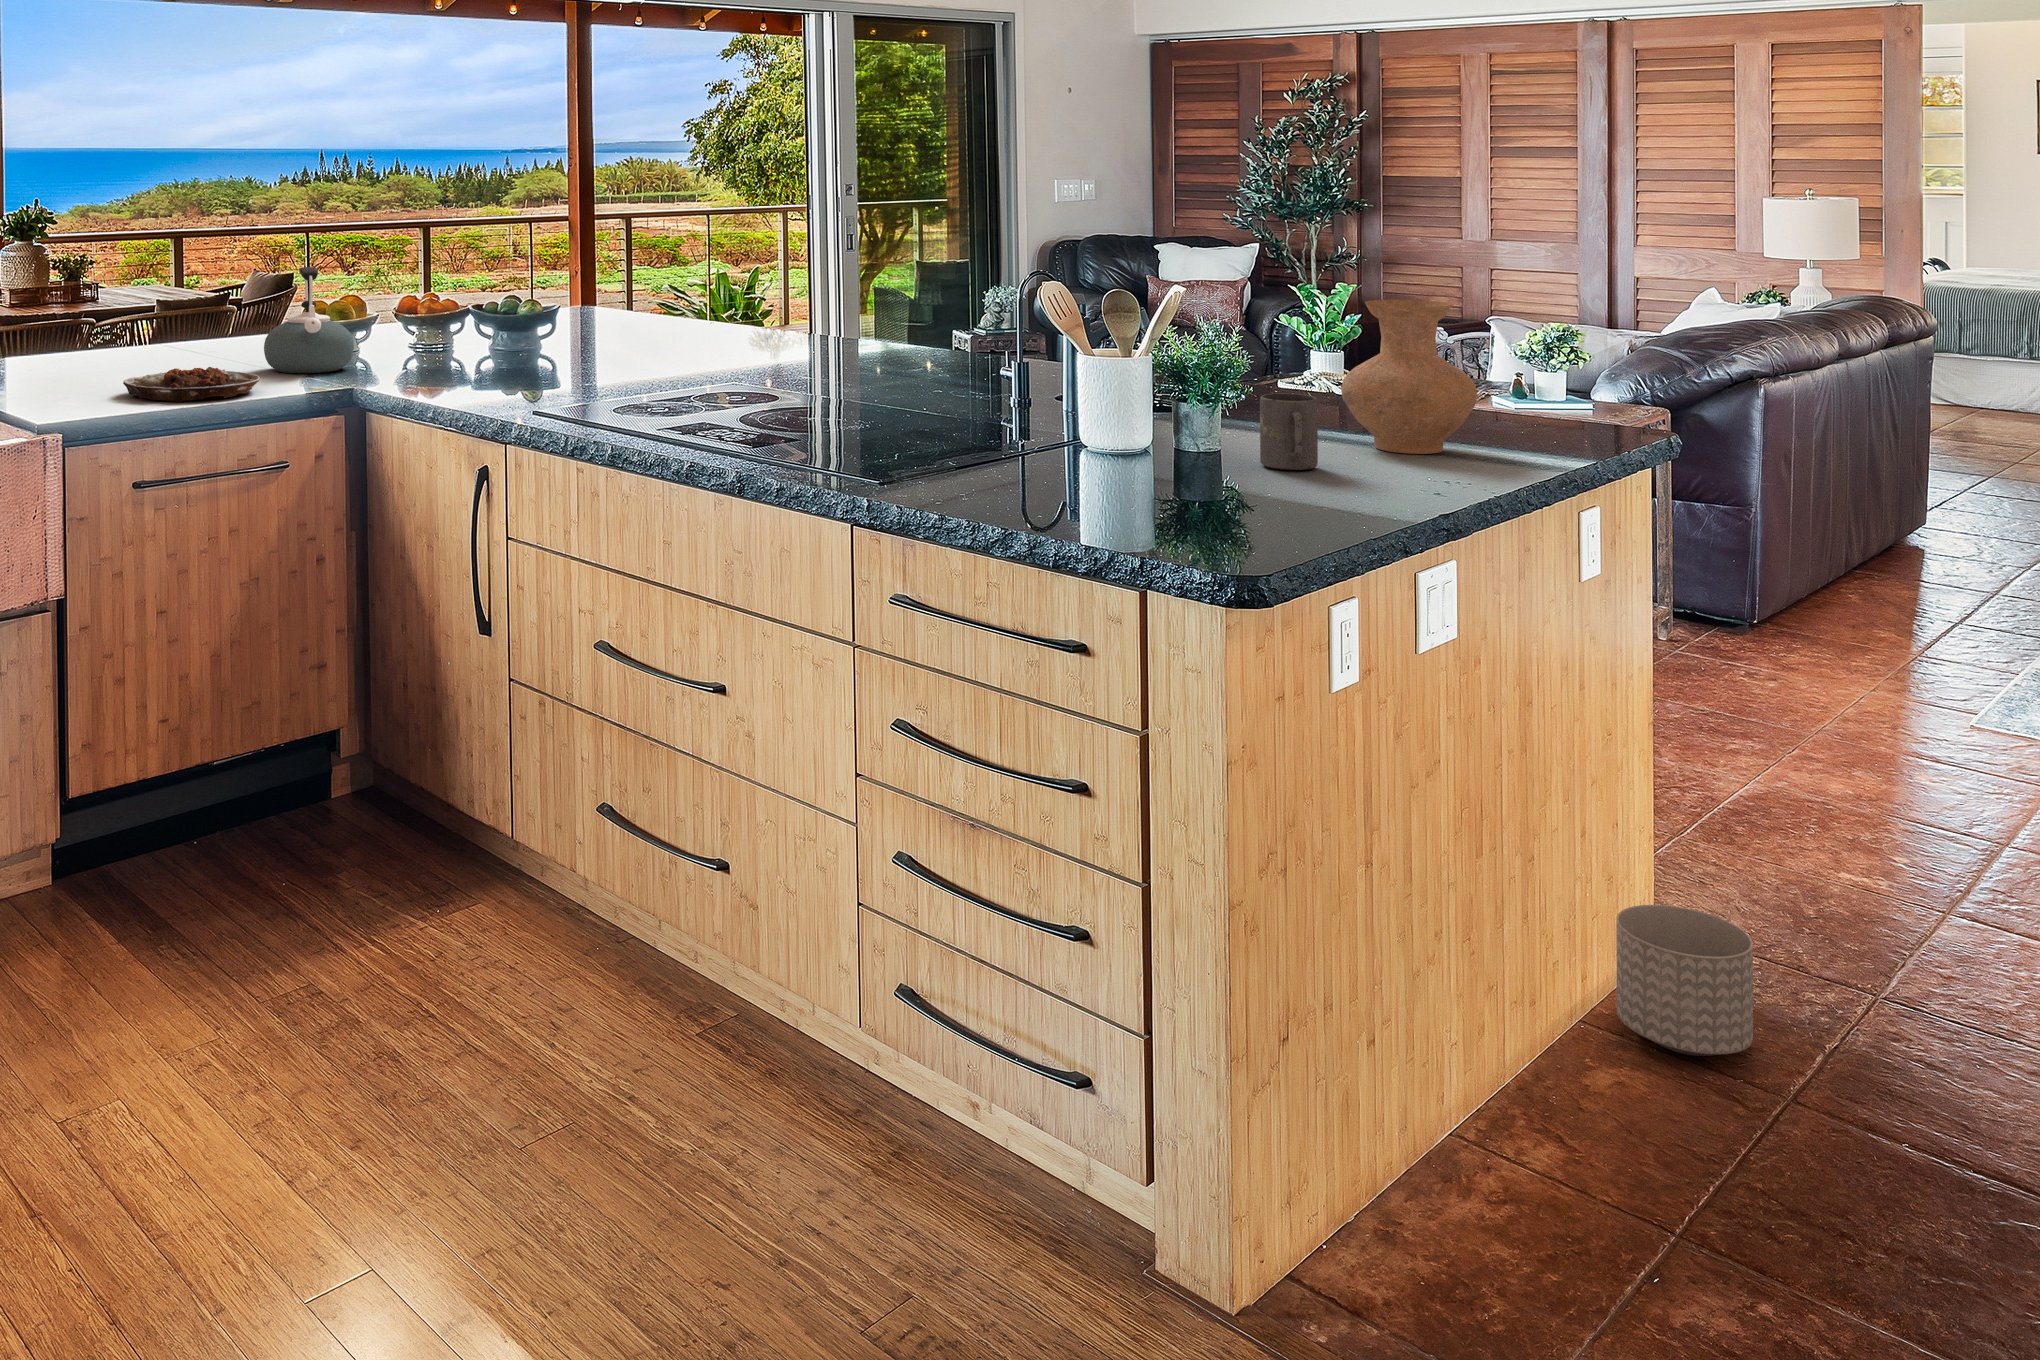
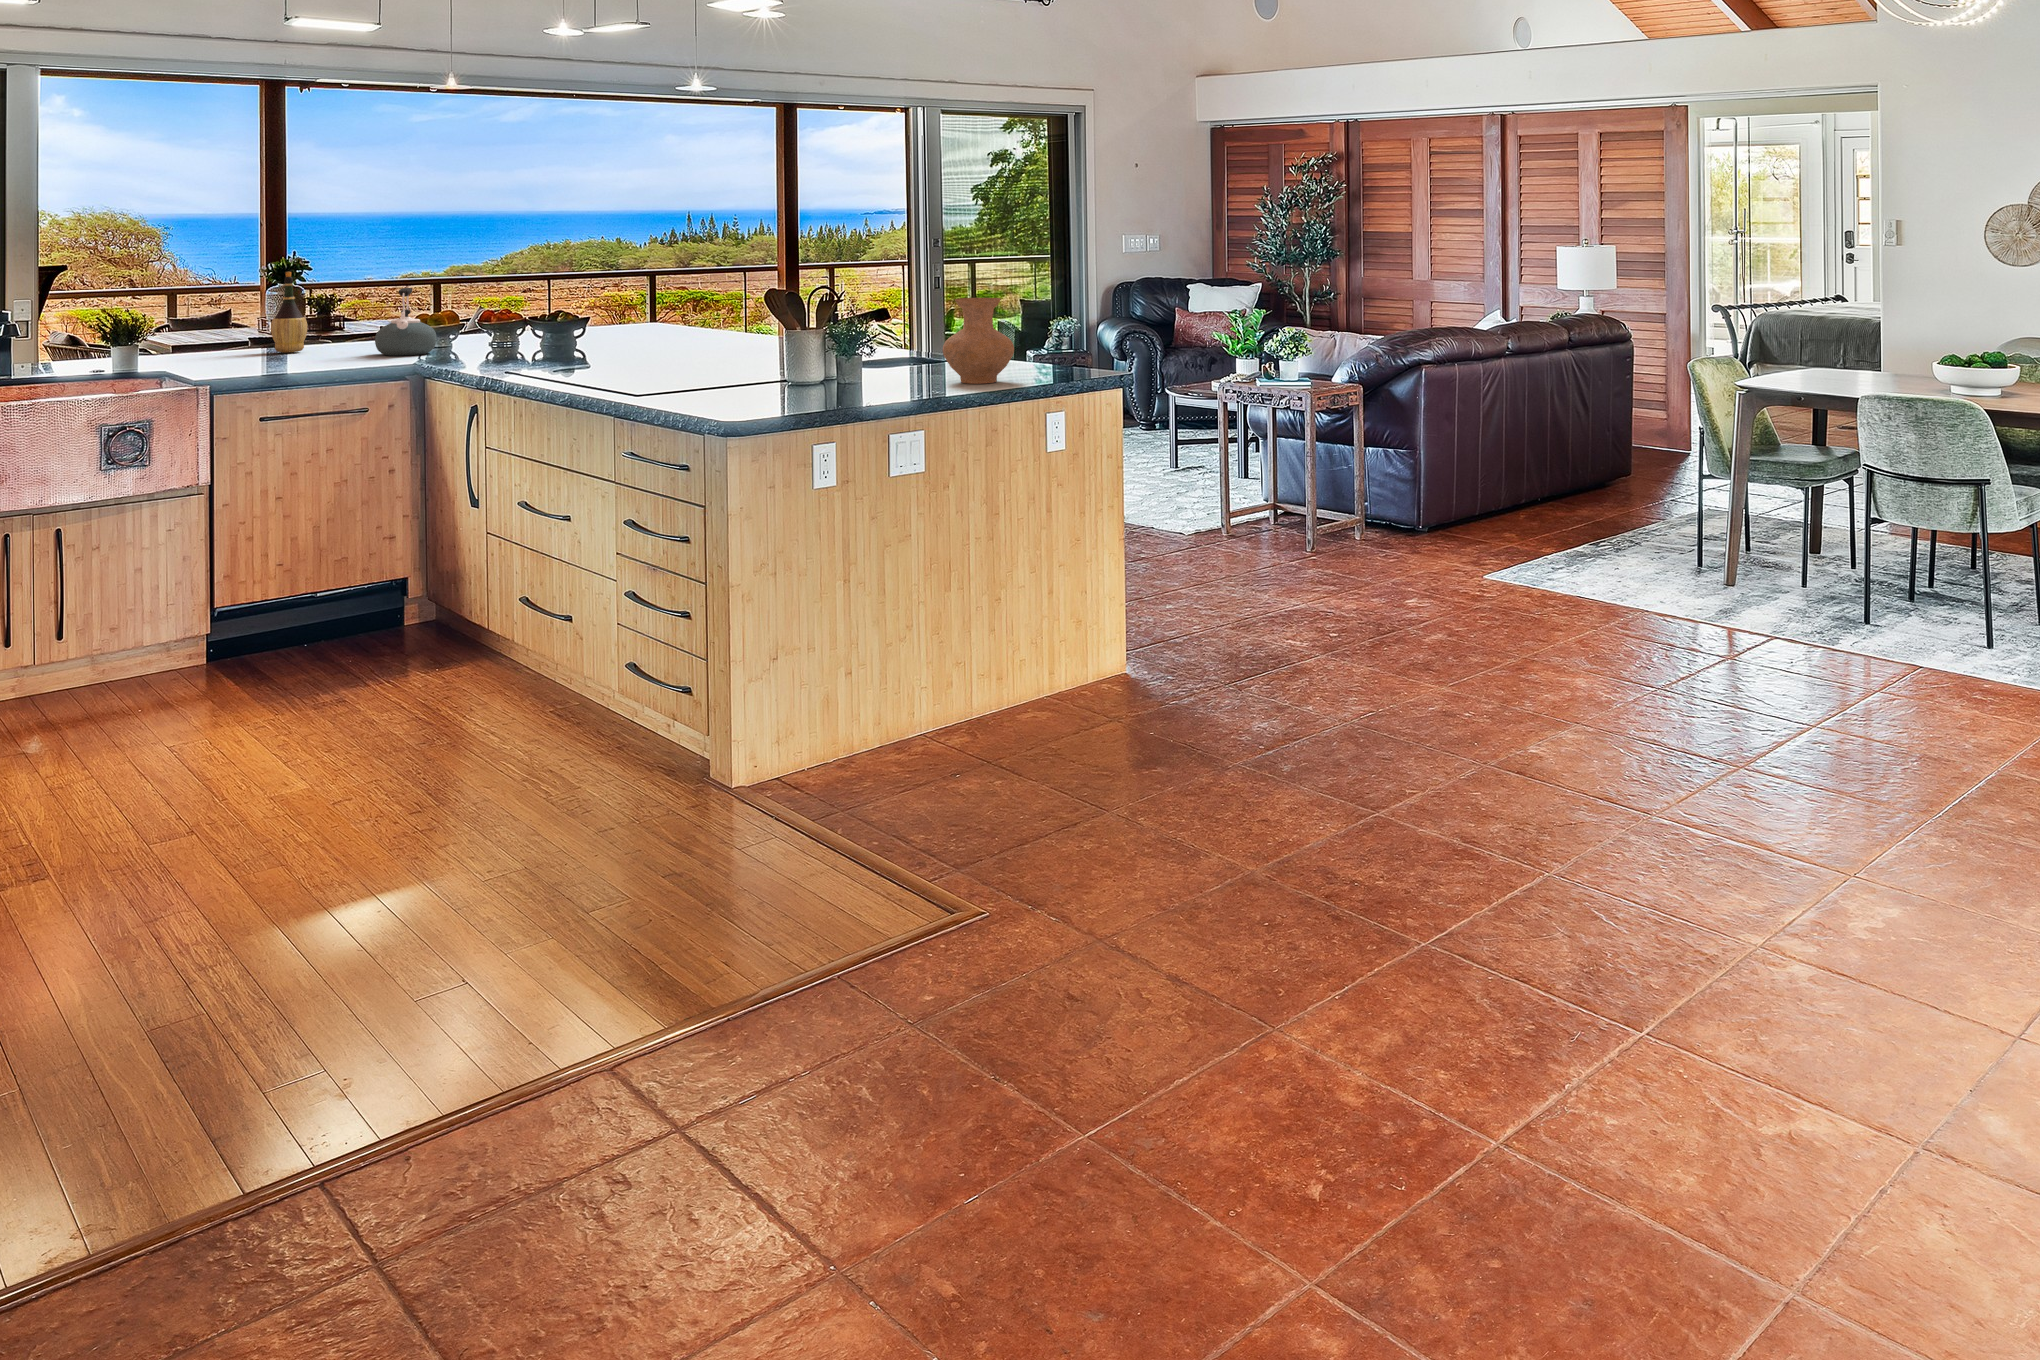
wine bottle: none [100,241,152,365] -> present [271,272,307,353]
plate: present [123,367,260,402] -> none [264,348,356,368]
mug: present [1260,393,1318,470] -> none [869,349,900,390]
planter: present [1616,905,1753,1056] -> none [1067,633,1133,708]

